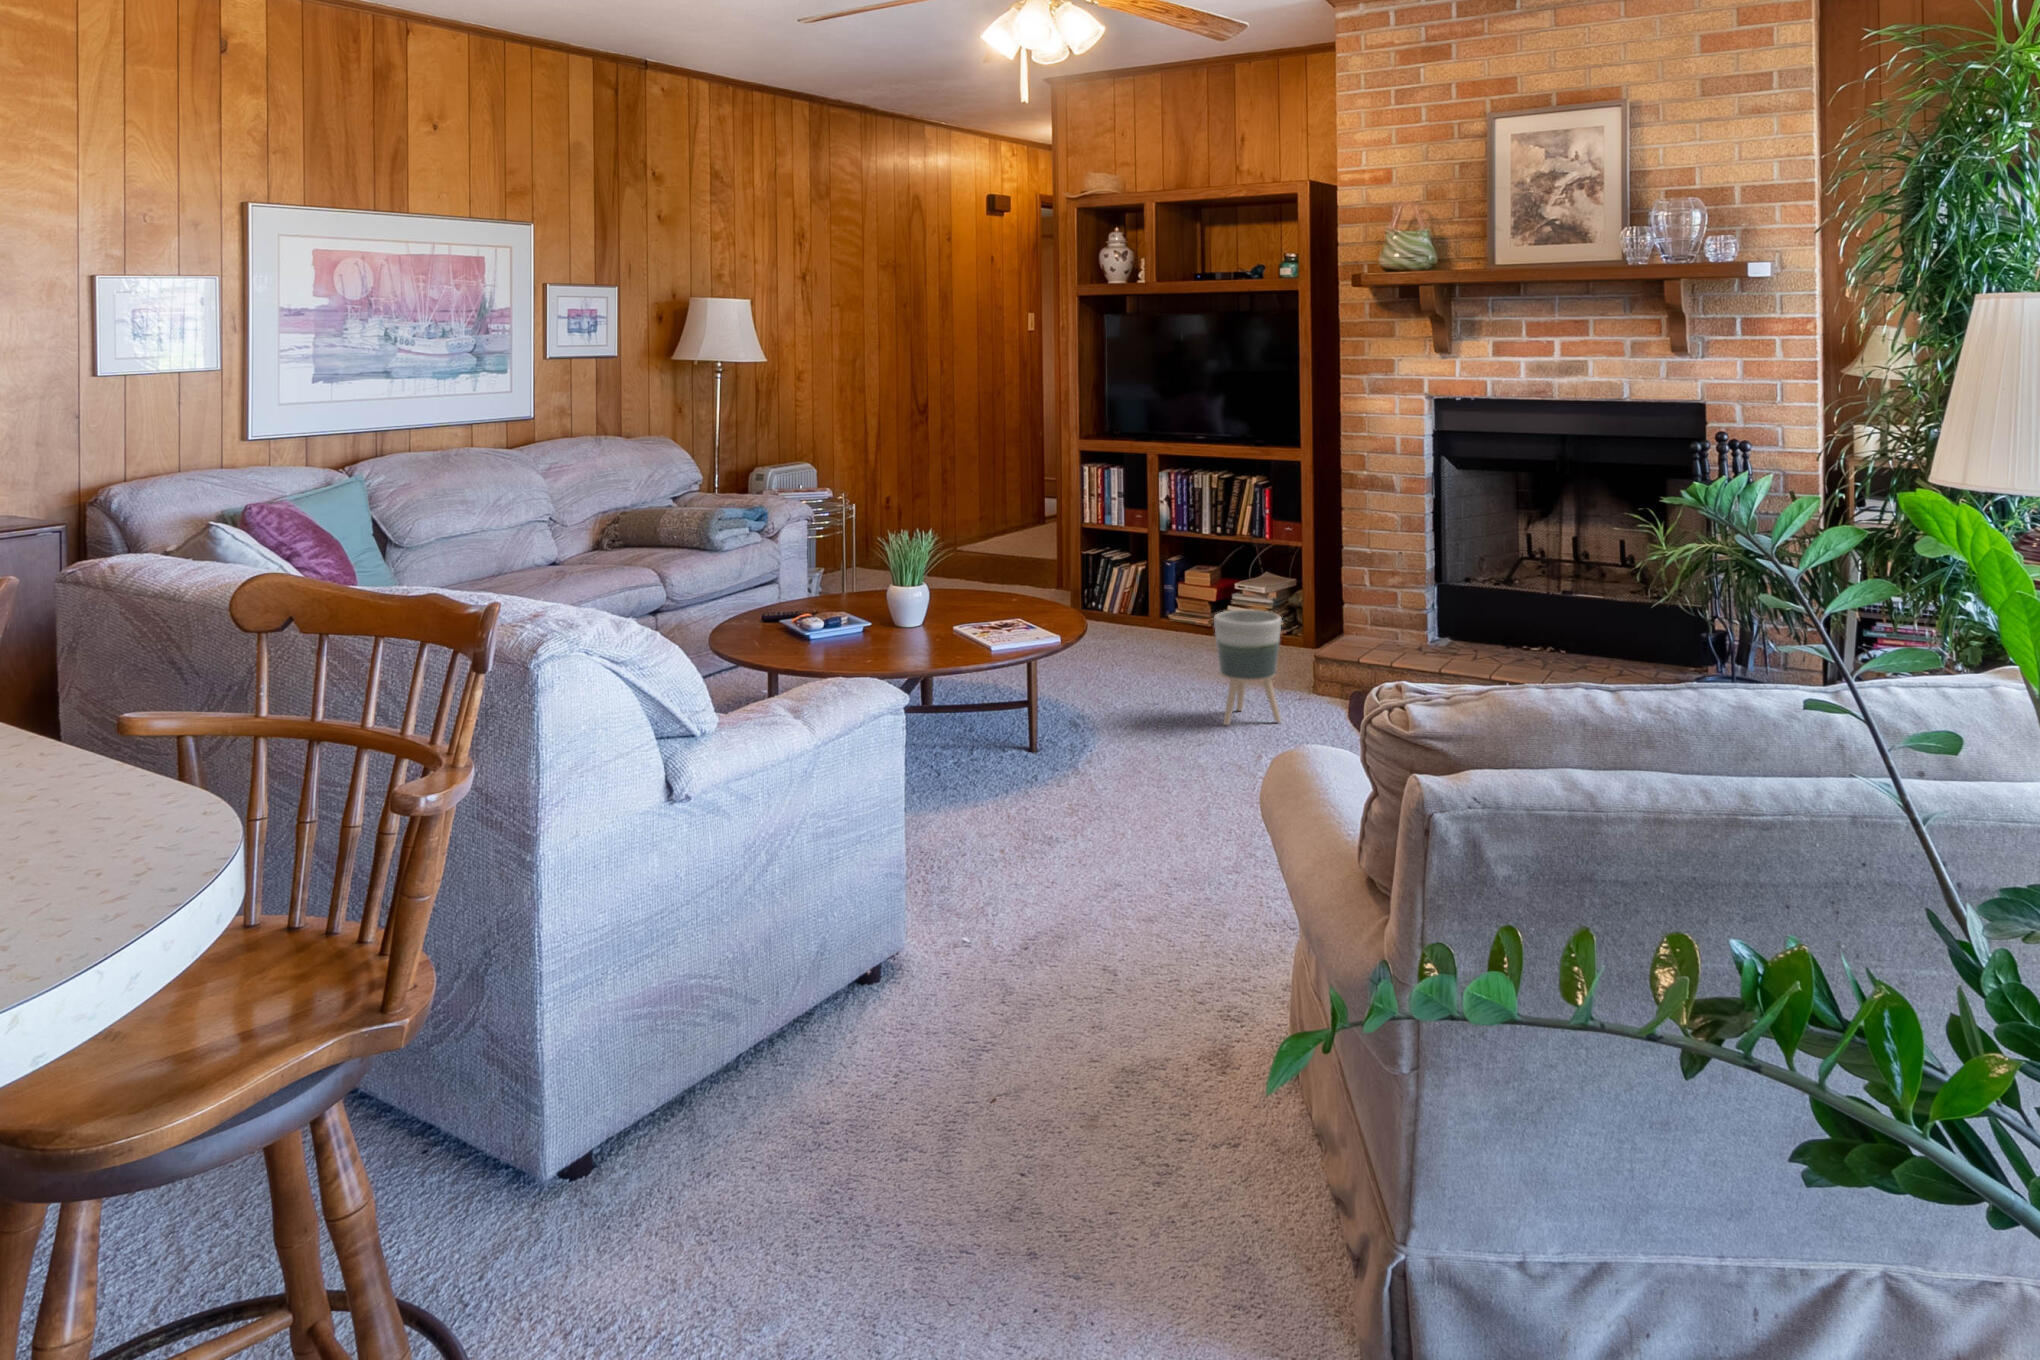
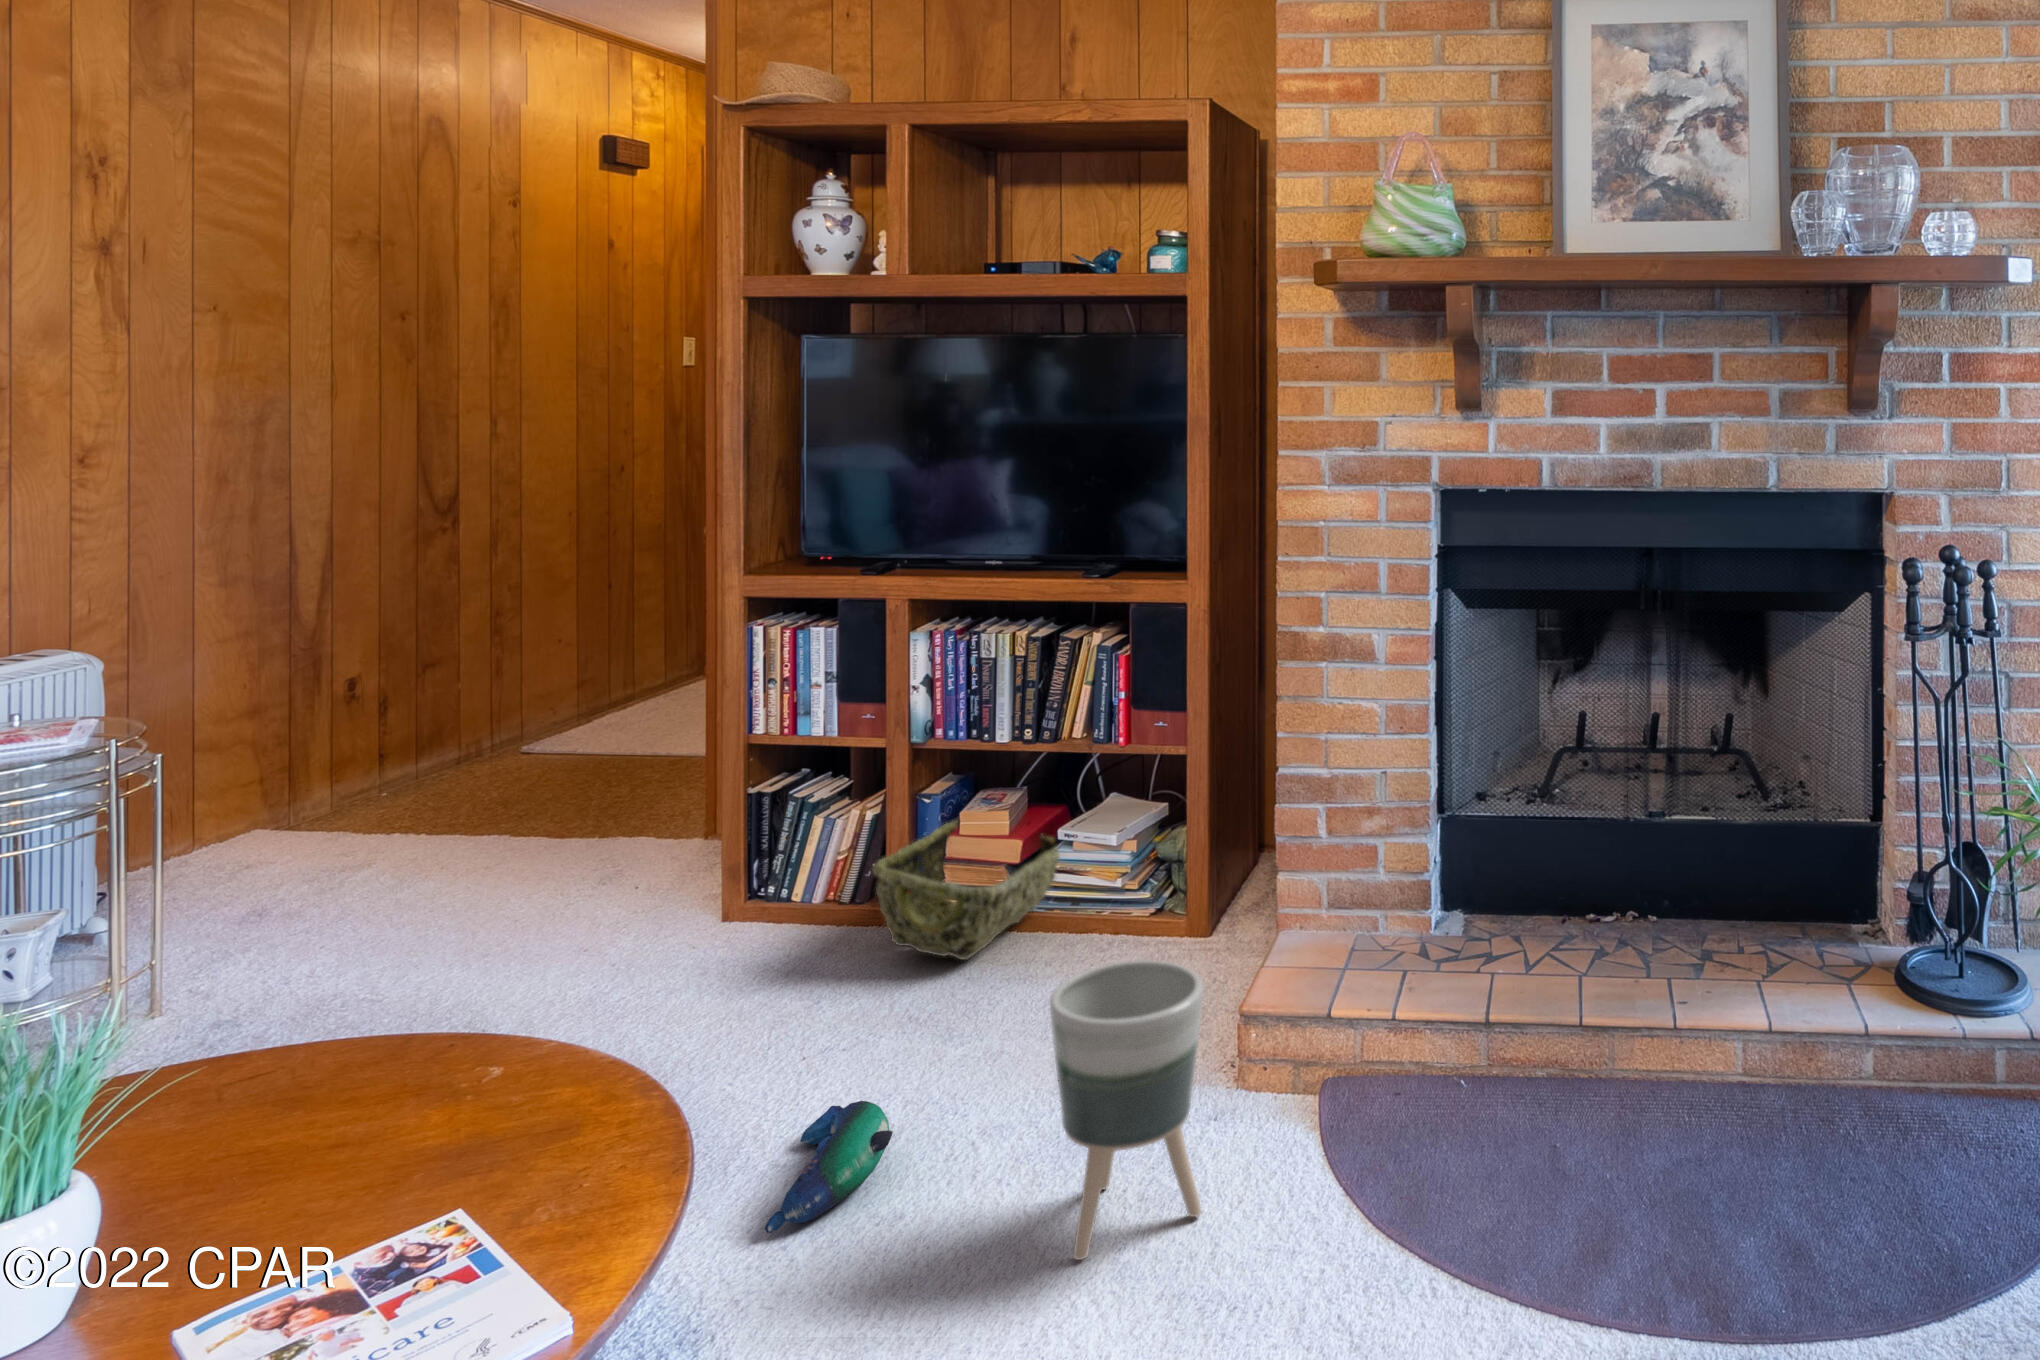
woven basket: none [1142,577,1242,640] -> present [872,821,1059,960]
plush toy: none [1101,666,1151,702] -> present [765,1101,893,1233]

